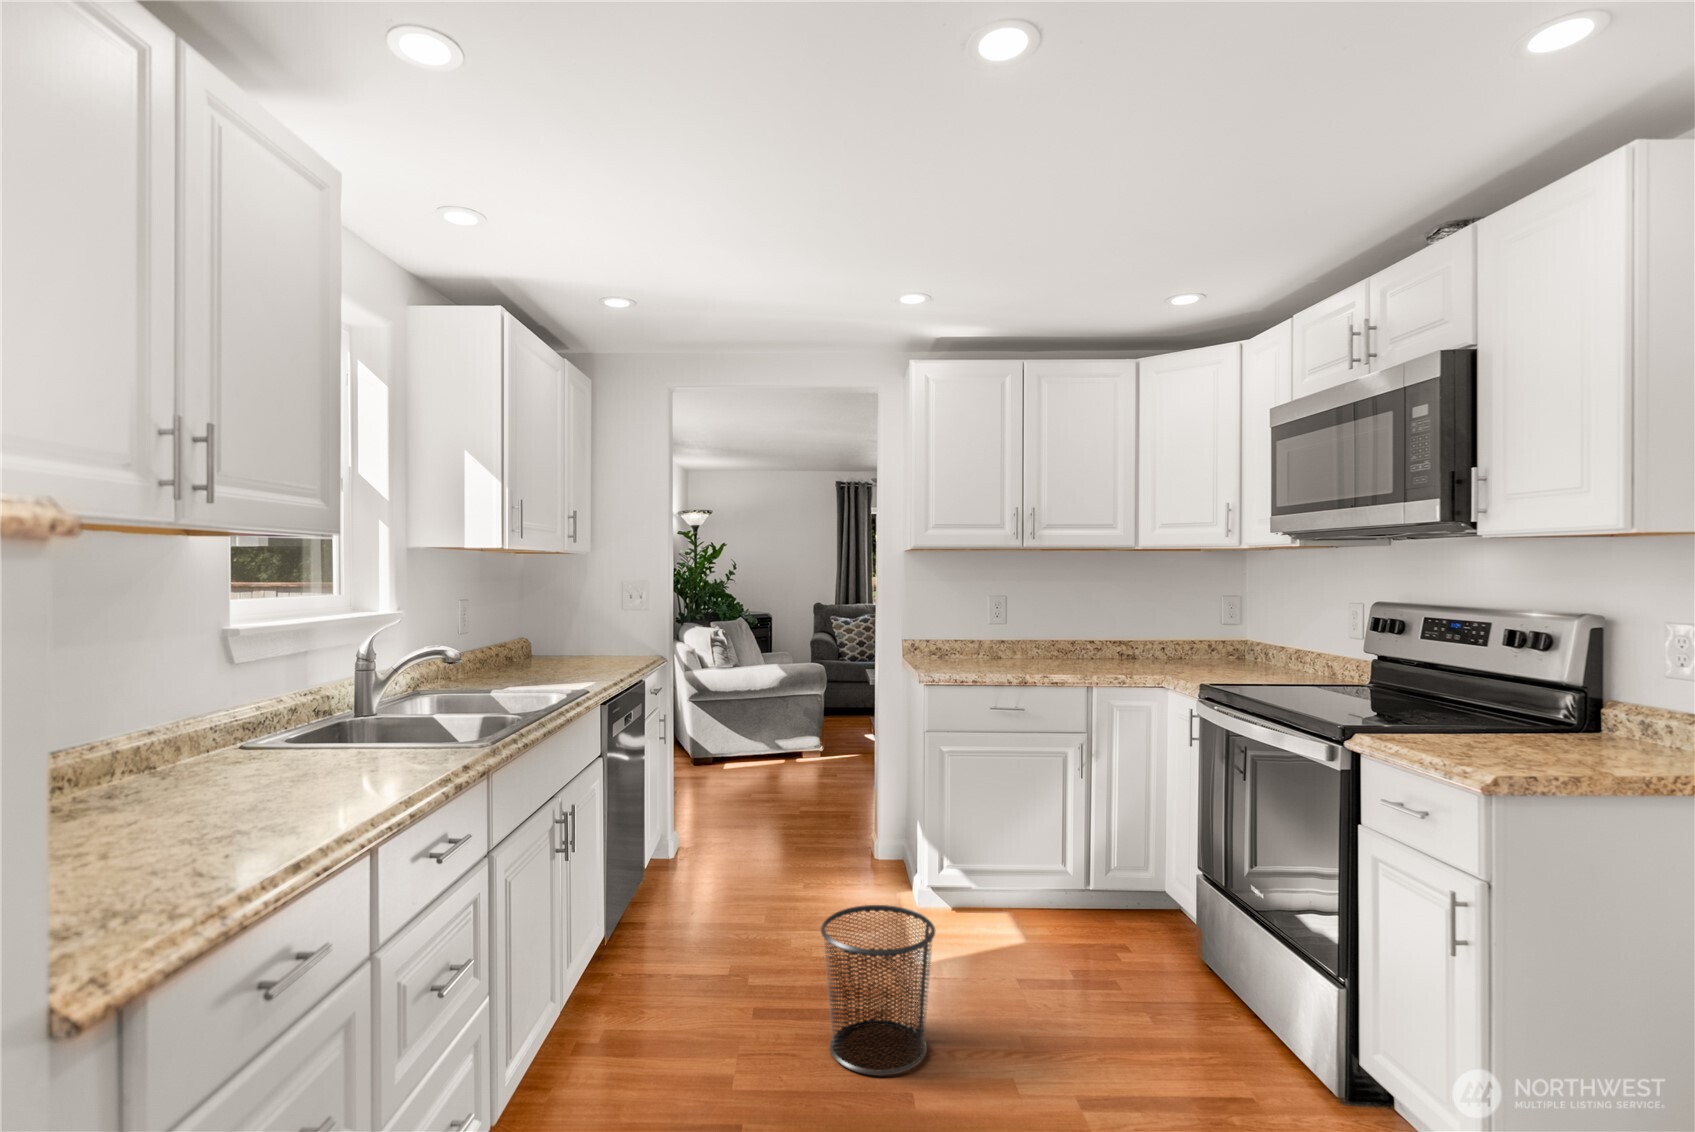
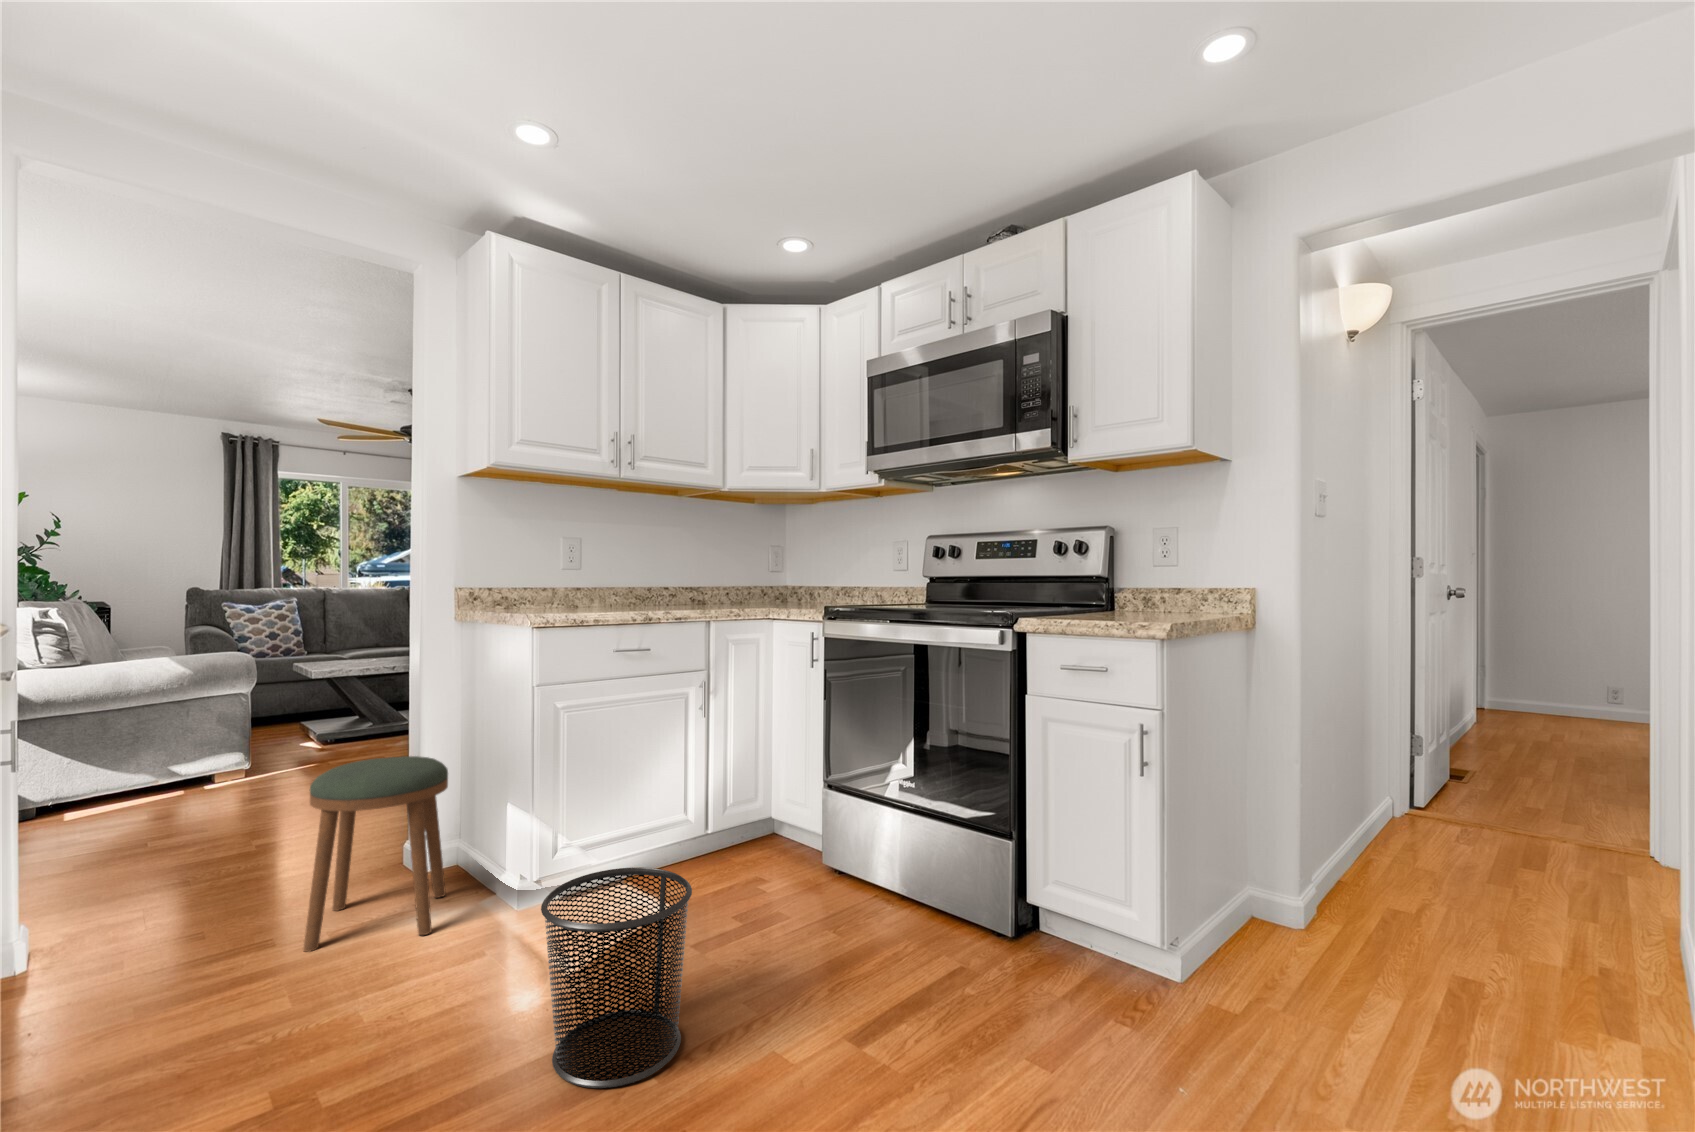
stool: none [761,775,864,919] -> present [303,756,448,952]

